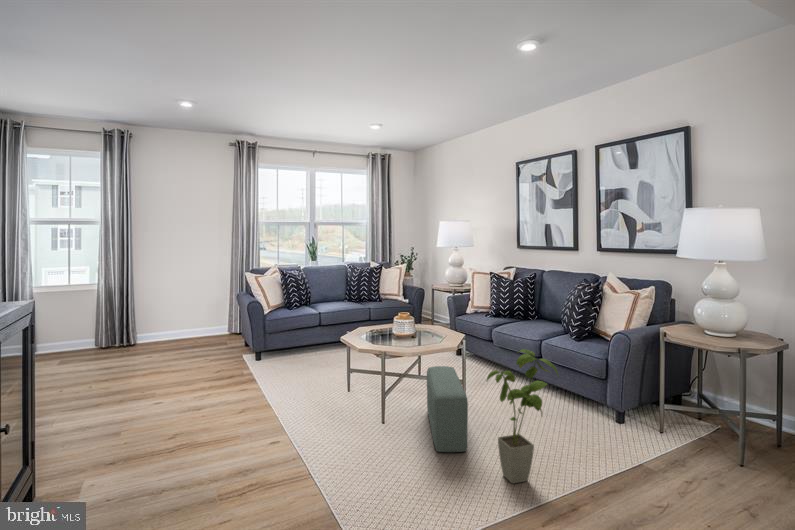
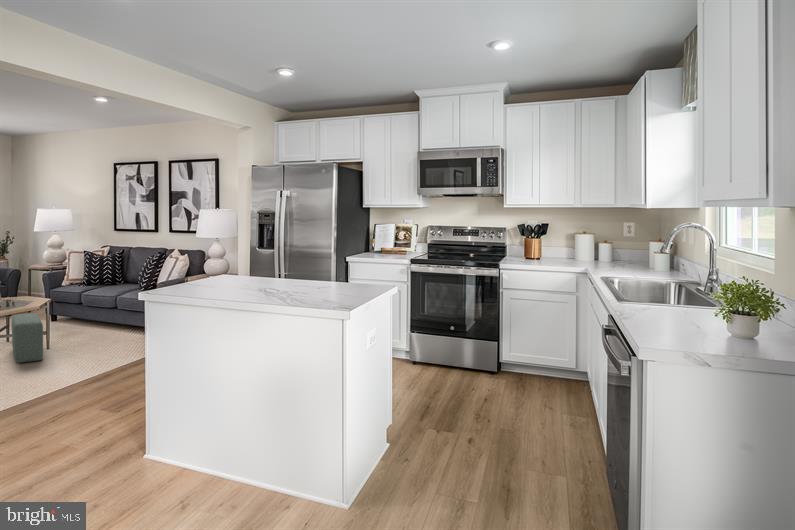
house plant: present [487,349,558,484] -> none [53,284,100,366]

